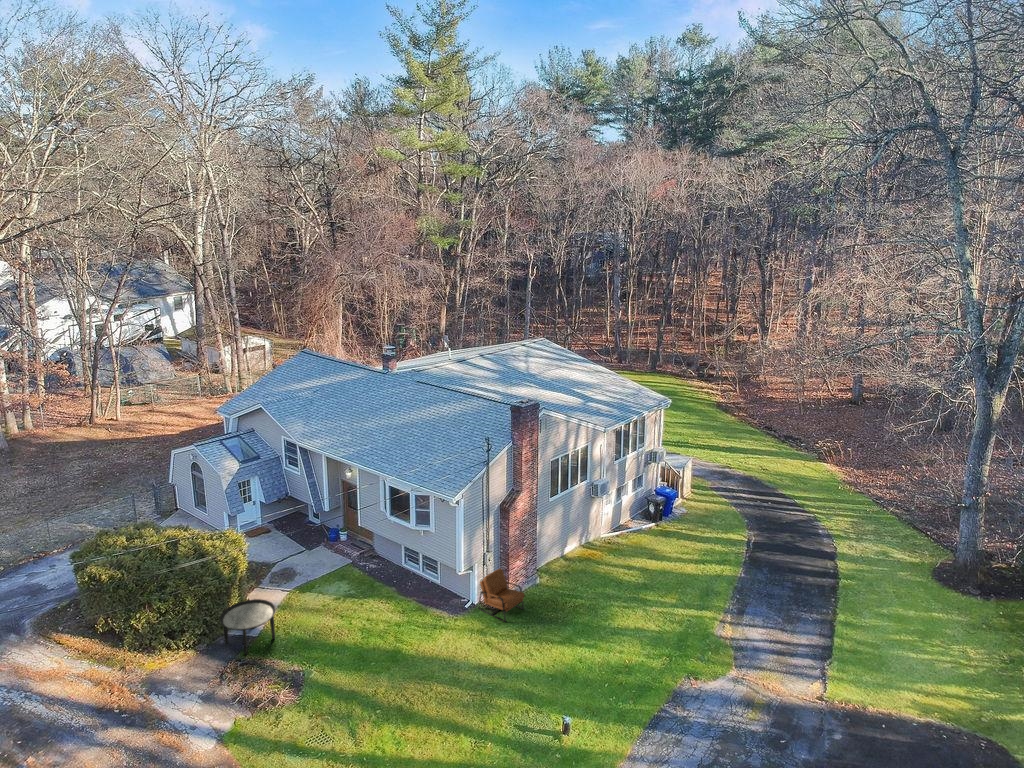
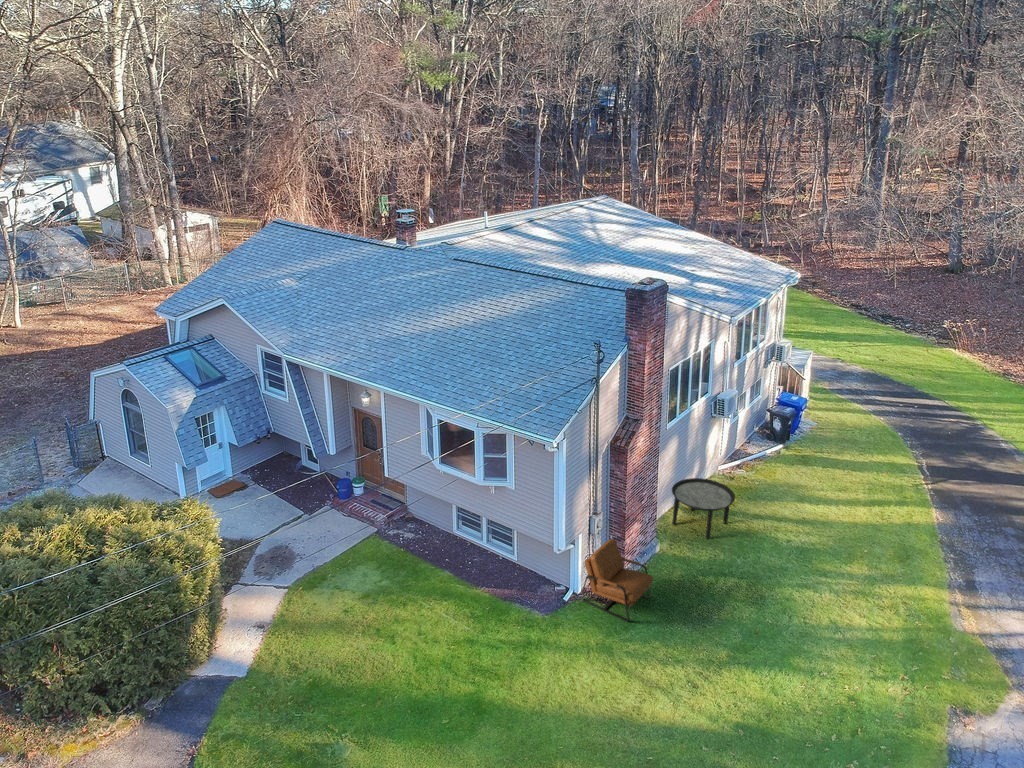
round table: present [220,599,276,655] -> present [672,478,735,539]

